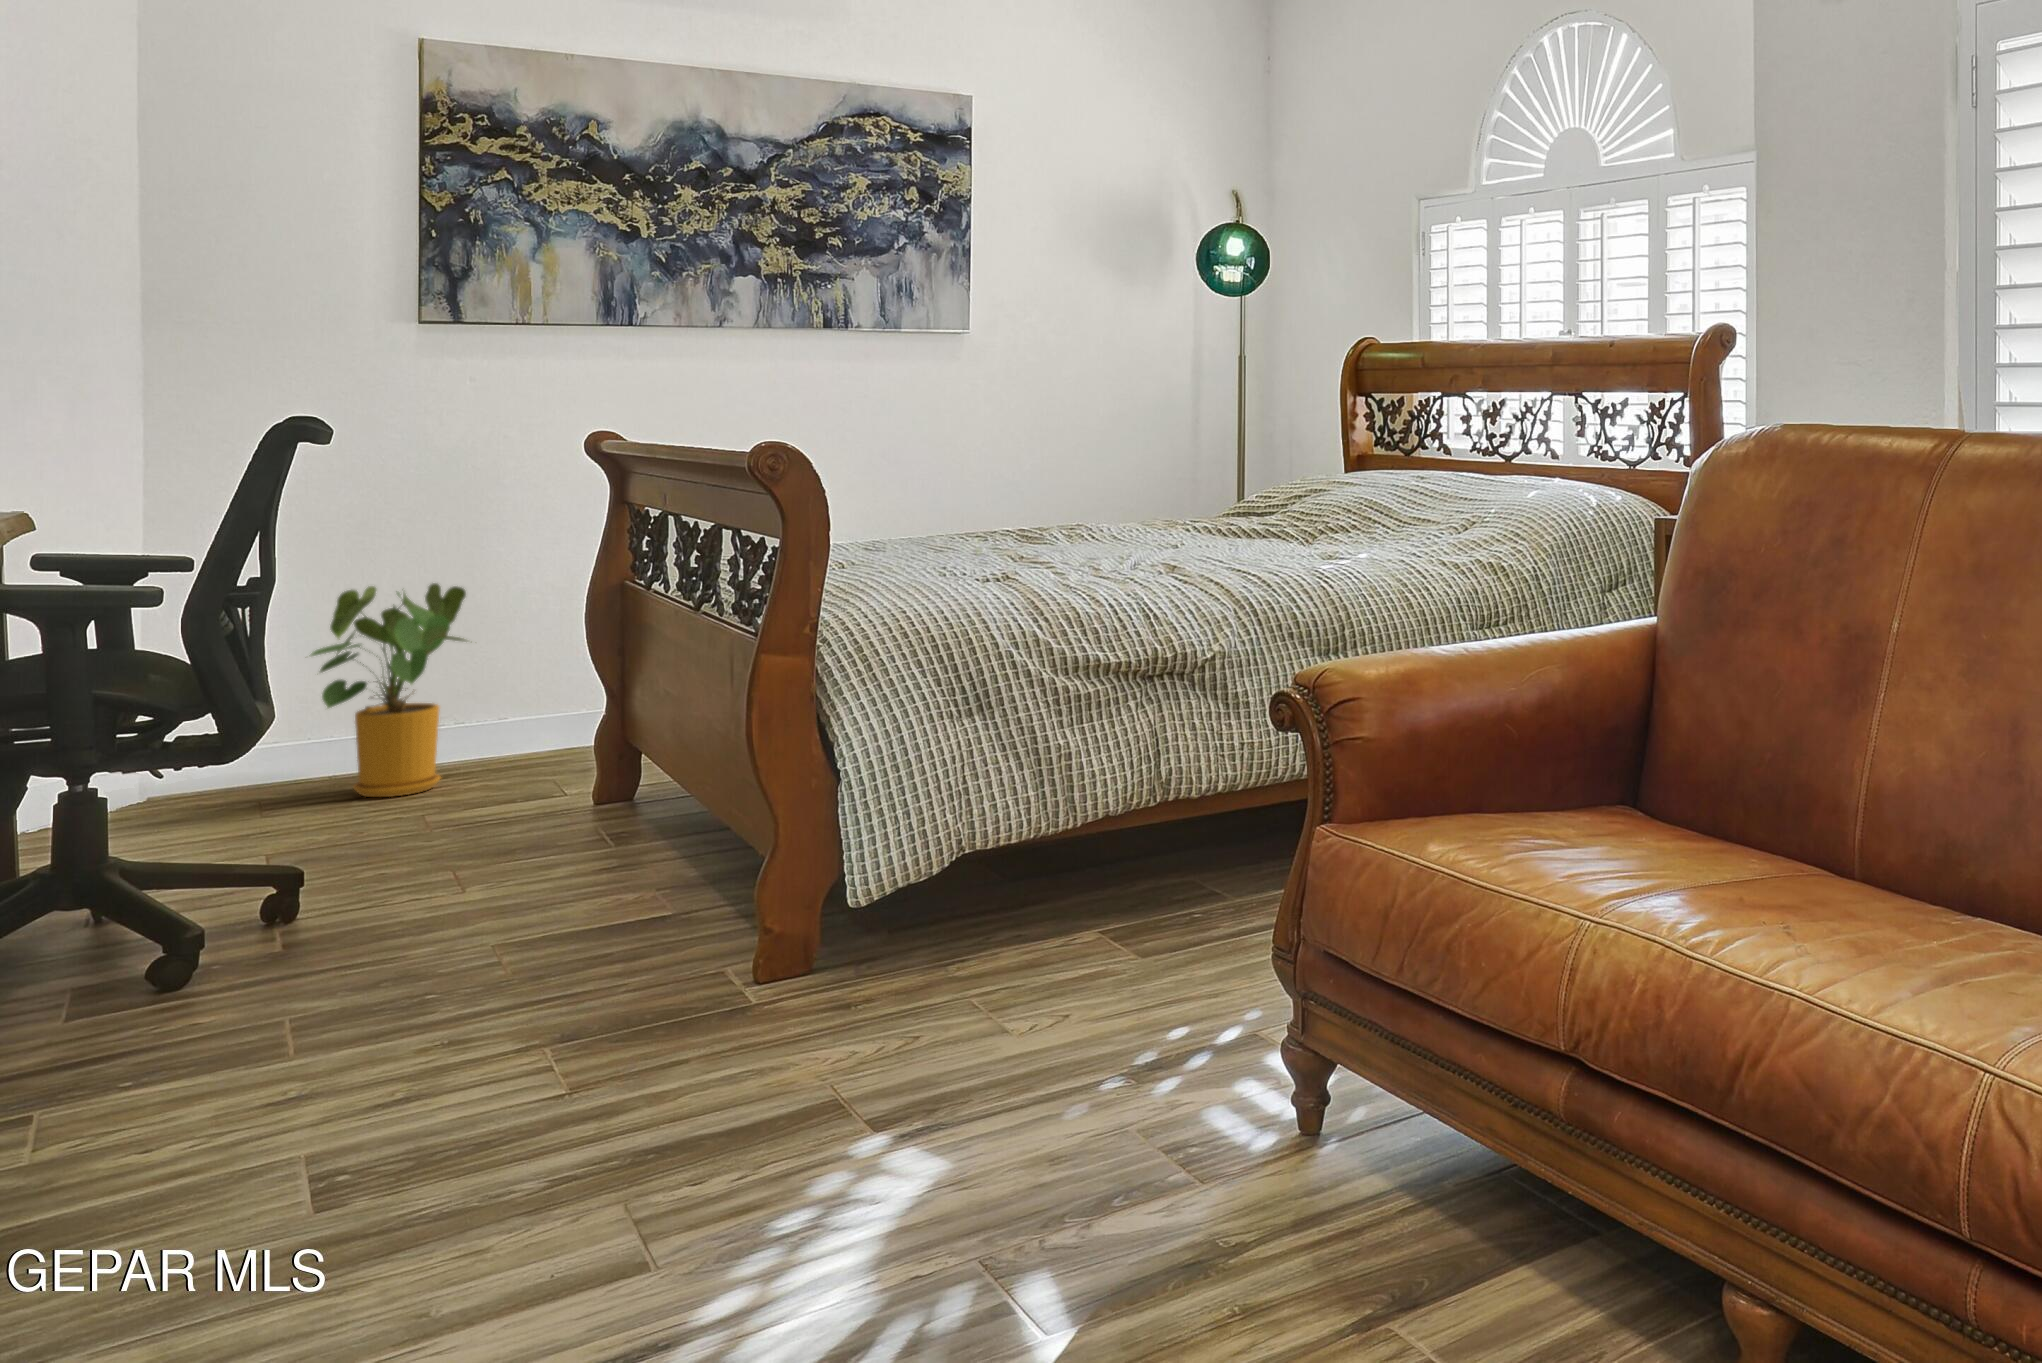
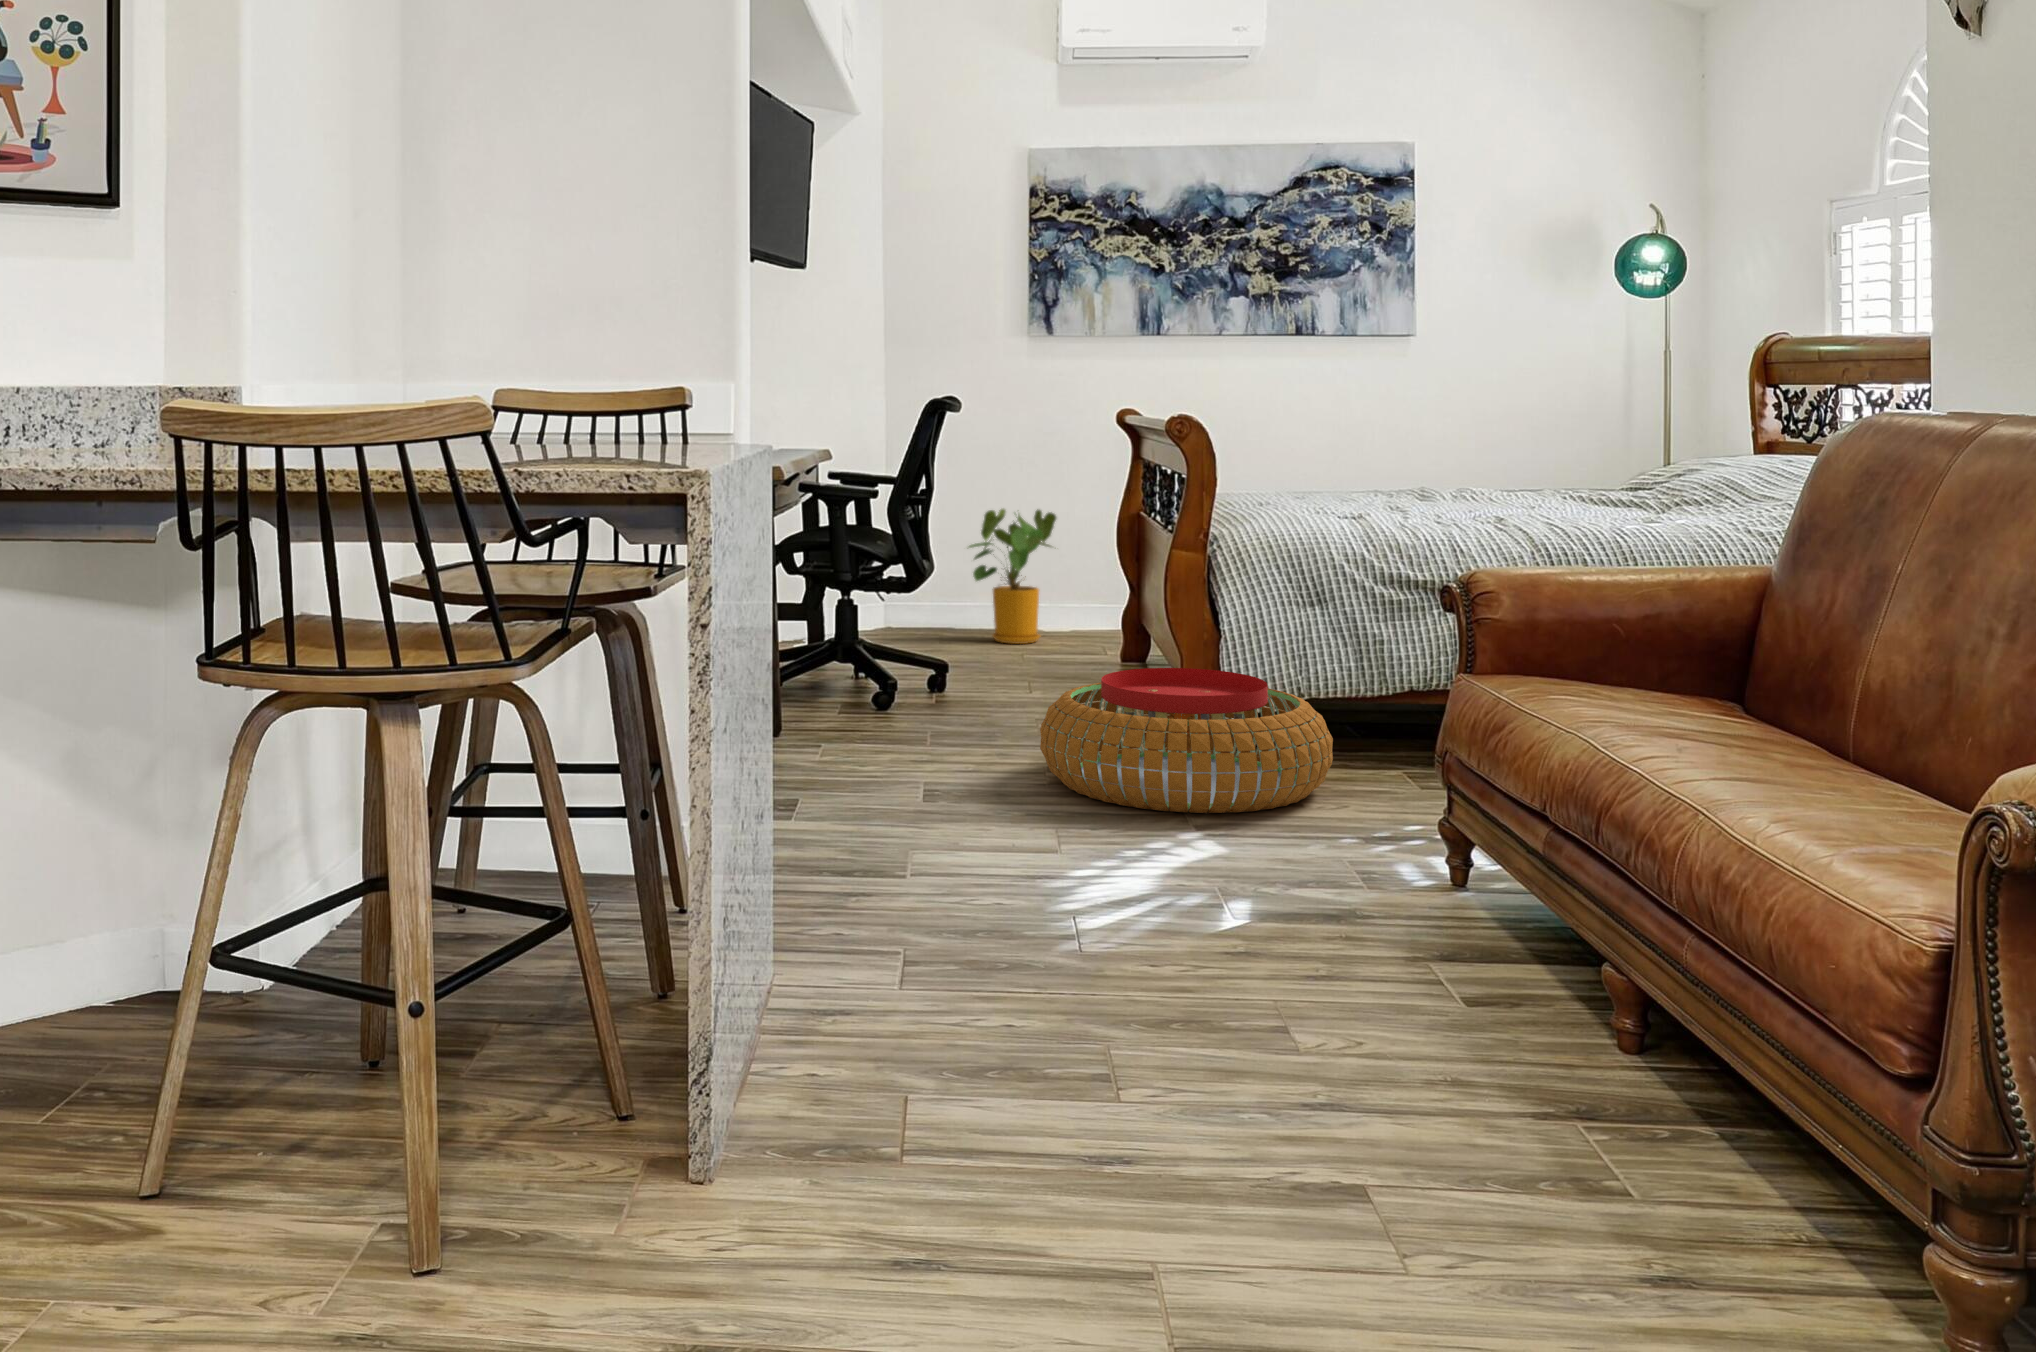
pouf: none [548,842,1051,1124] -> present [1040,668,1333,813]

